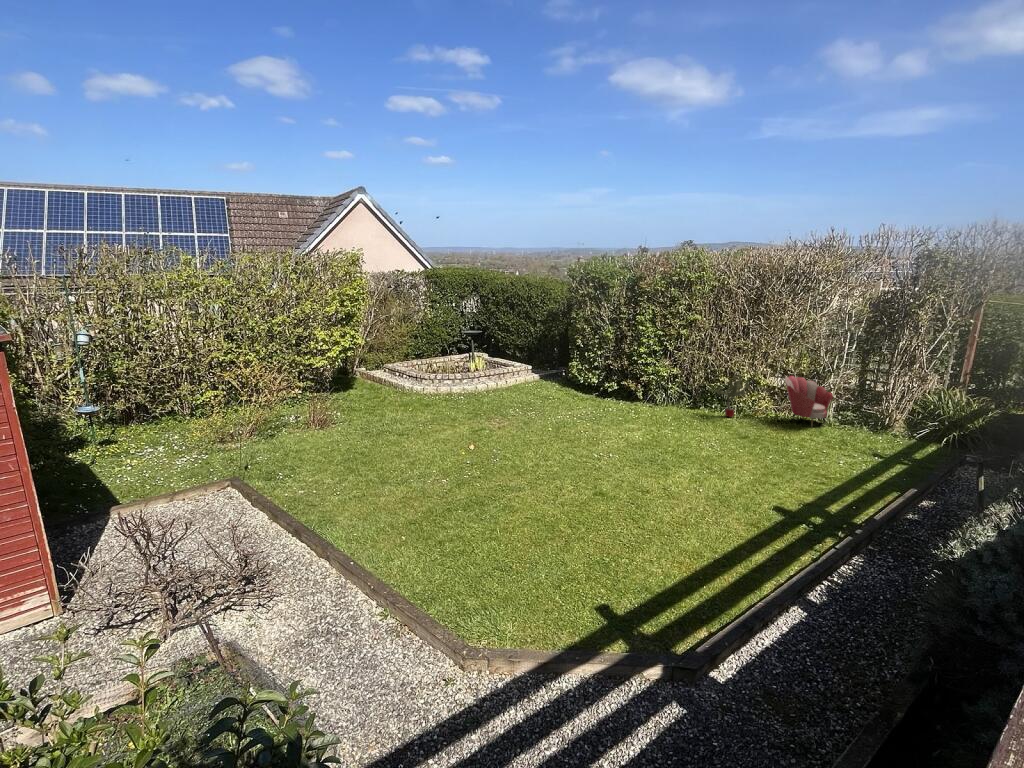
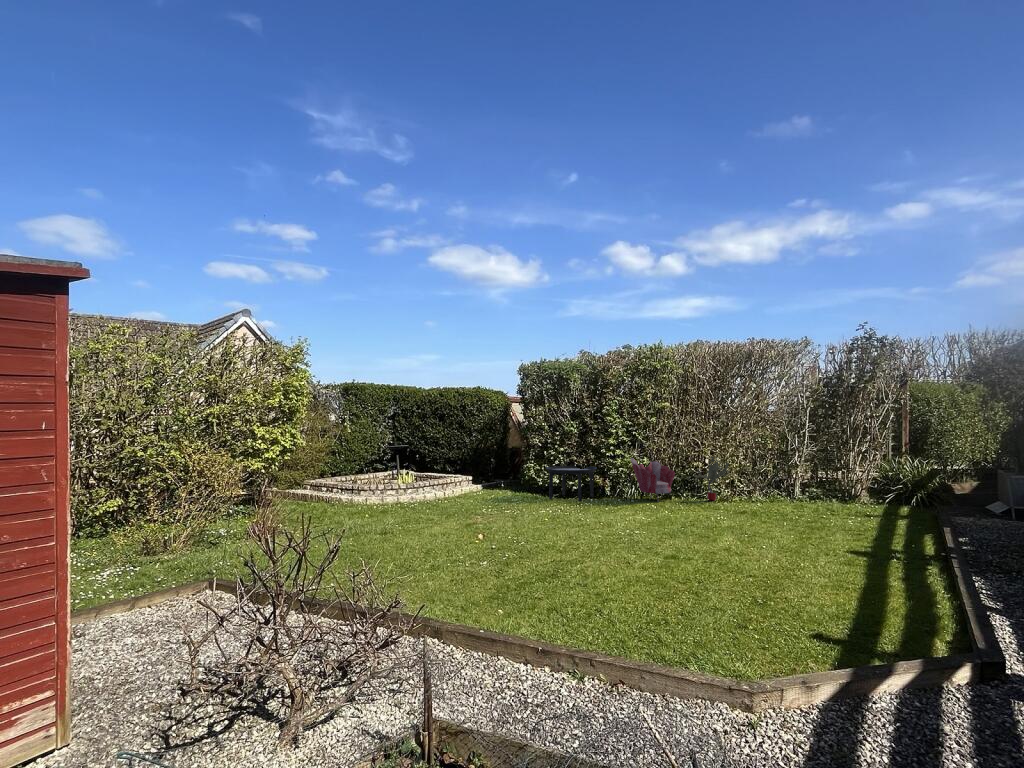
round table: none [577,368,626,405] -> present [546,466,597,501]
armchair: present [785,376,833,427] -> present [631,458,675,502]

